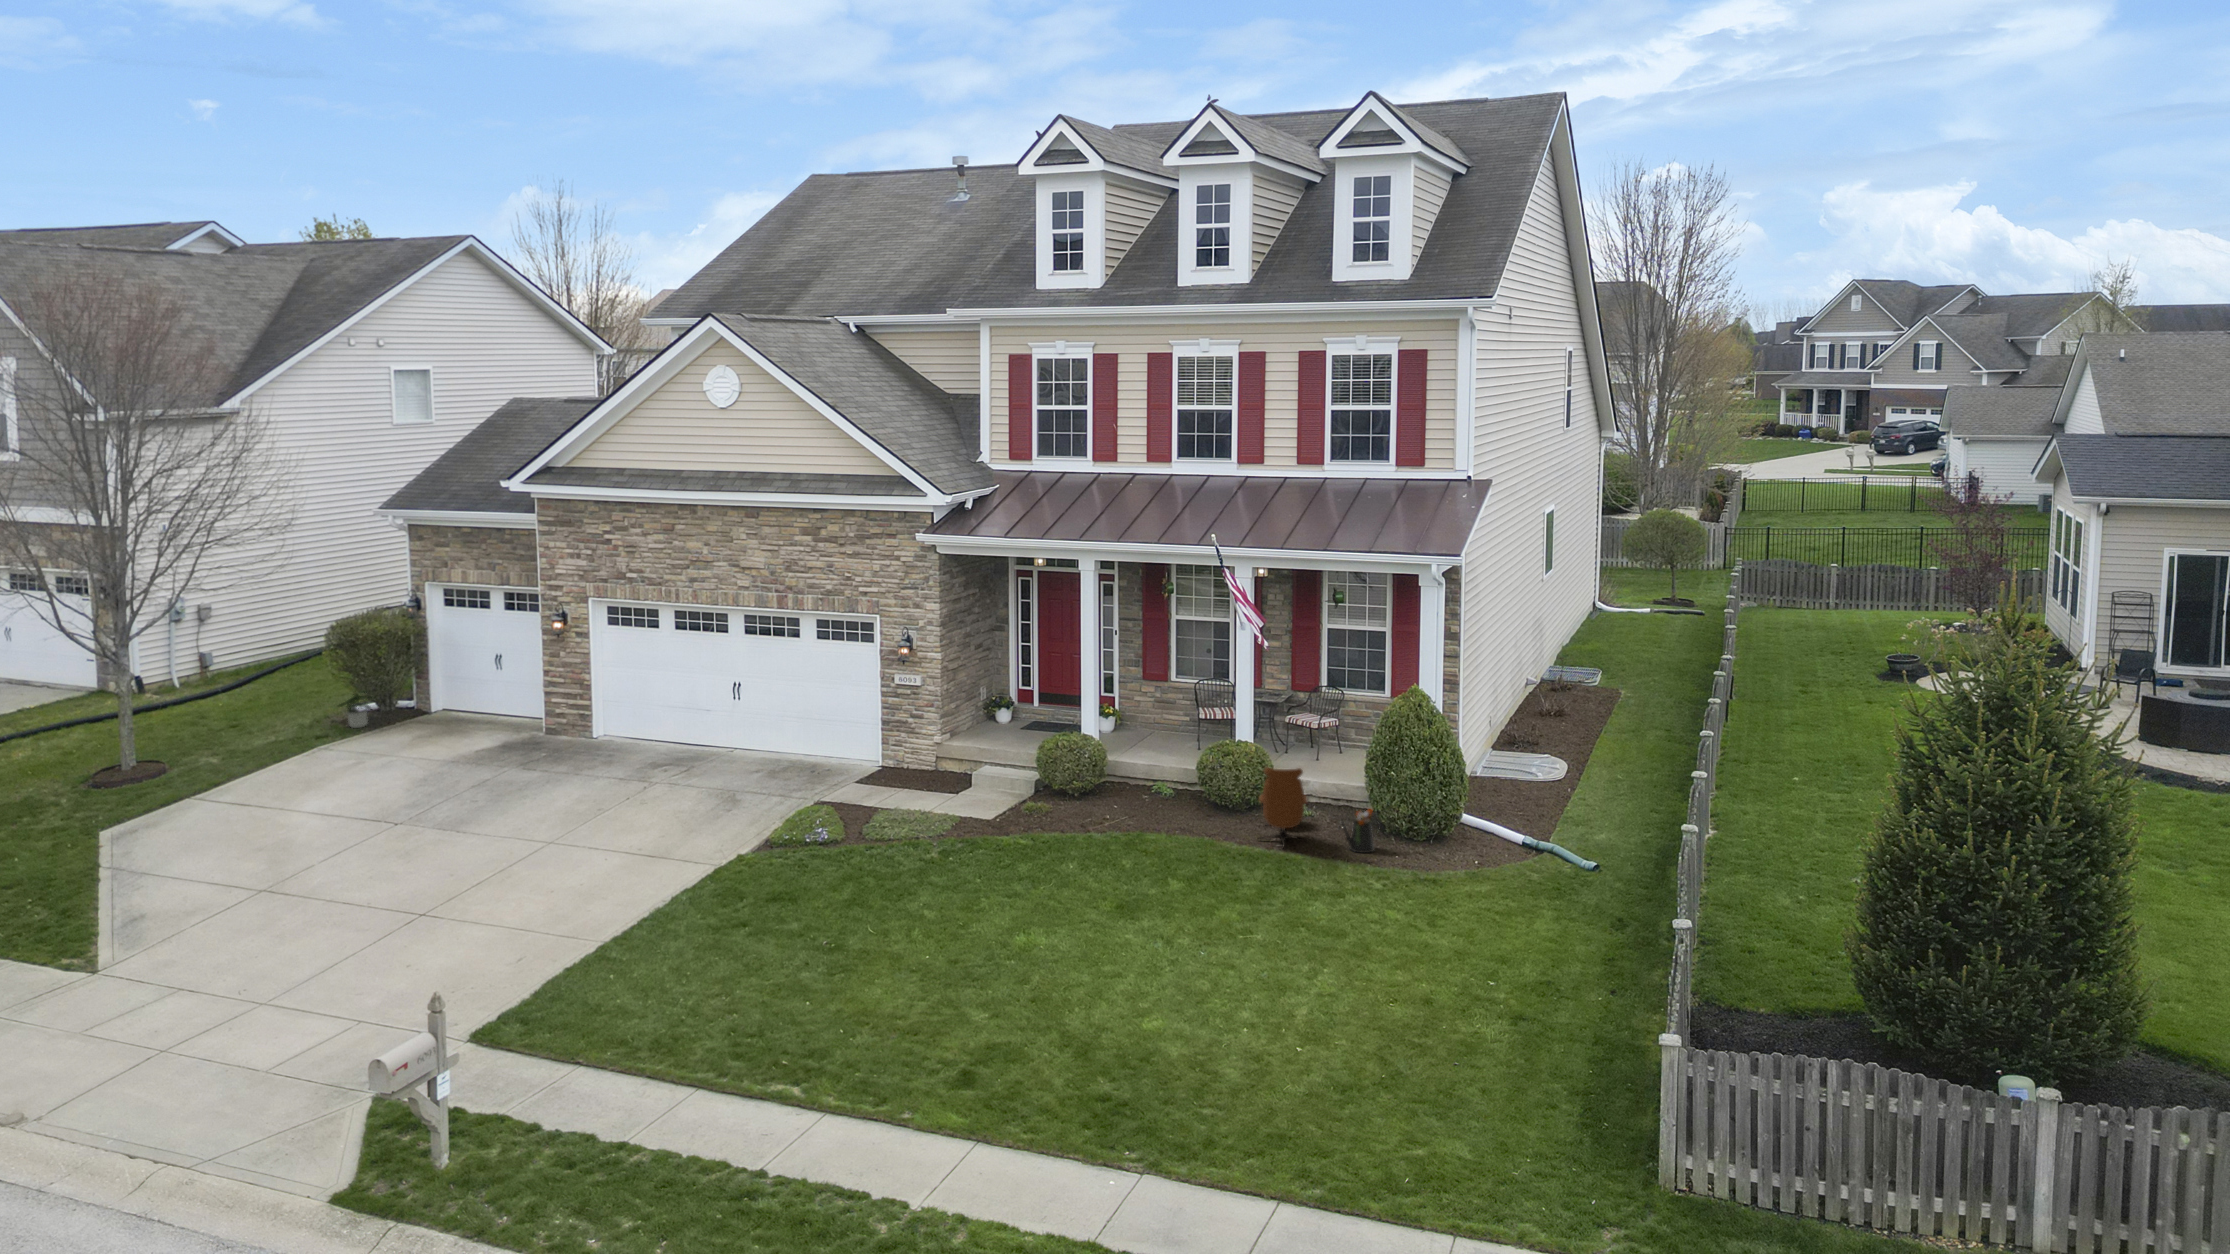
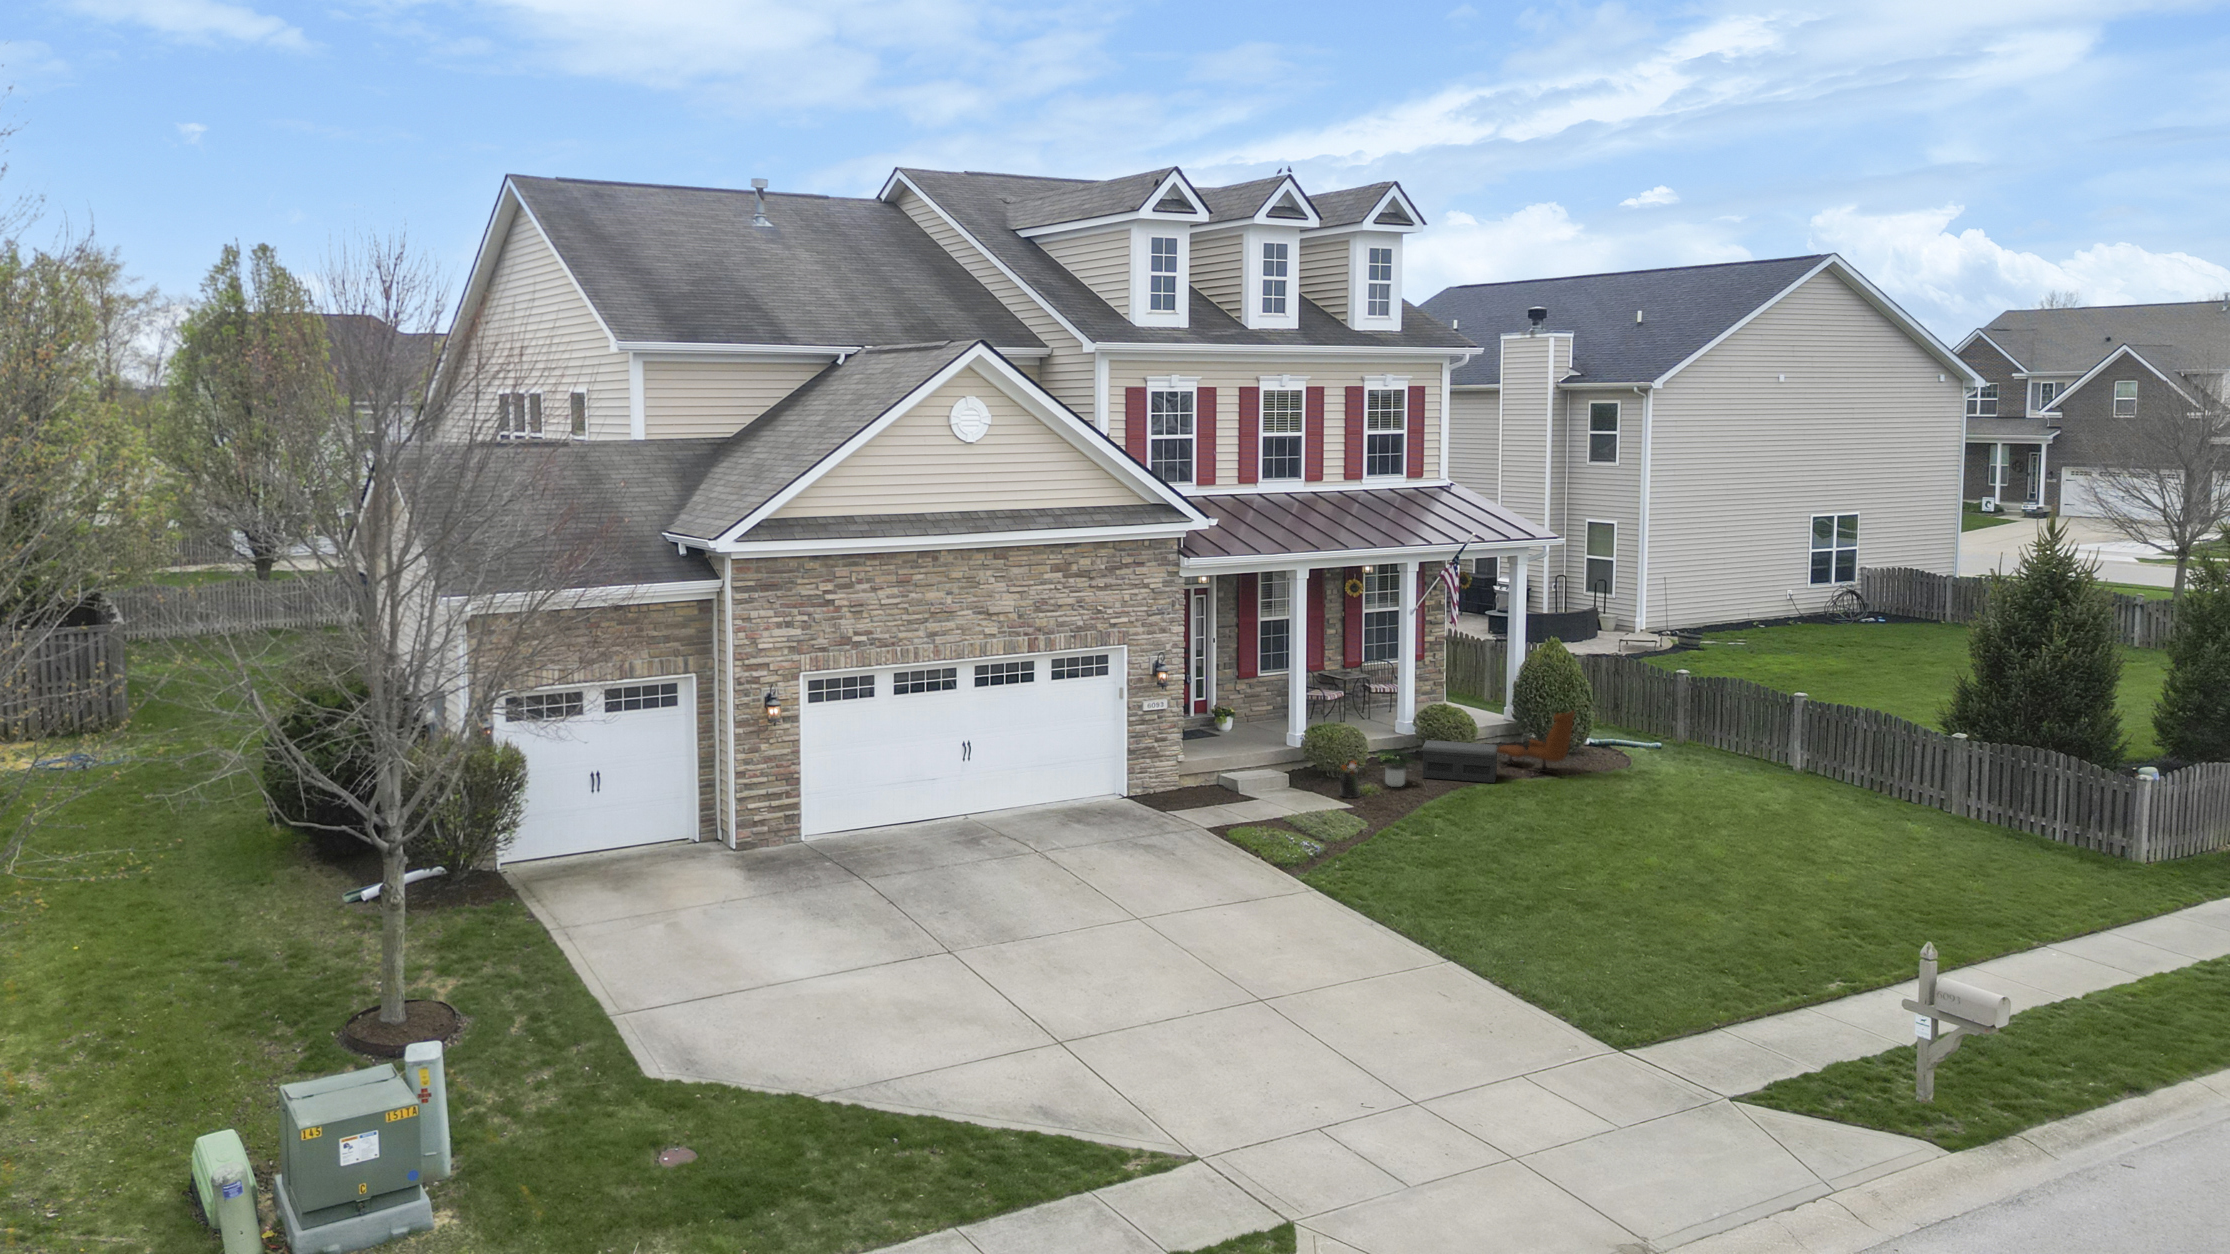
potted plant: present [338,692,373,728] -> present [1378,749,1418,787]
storage bench: none [1154,774,1228,836] -> present [1423,740,1498,783]
watering can: present [1341,809,1374,853] -> present [1340,761,1359,798]

